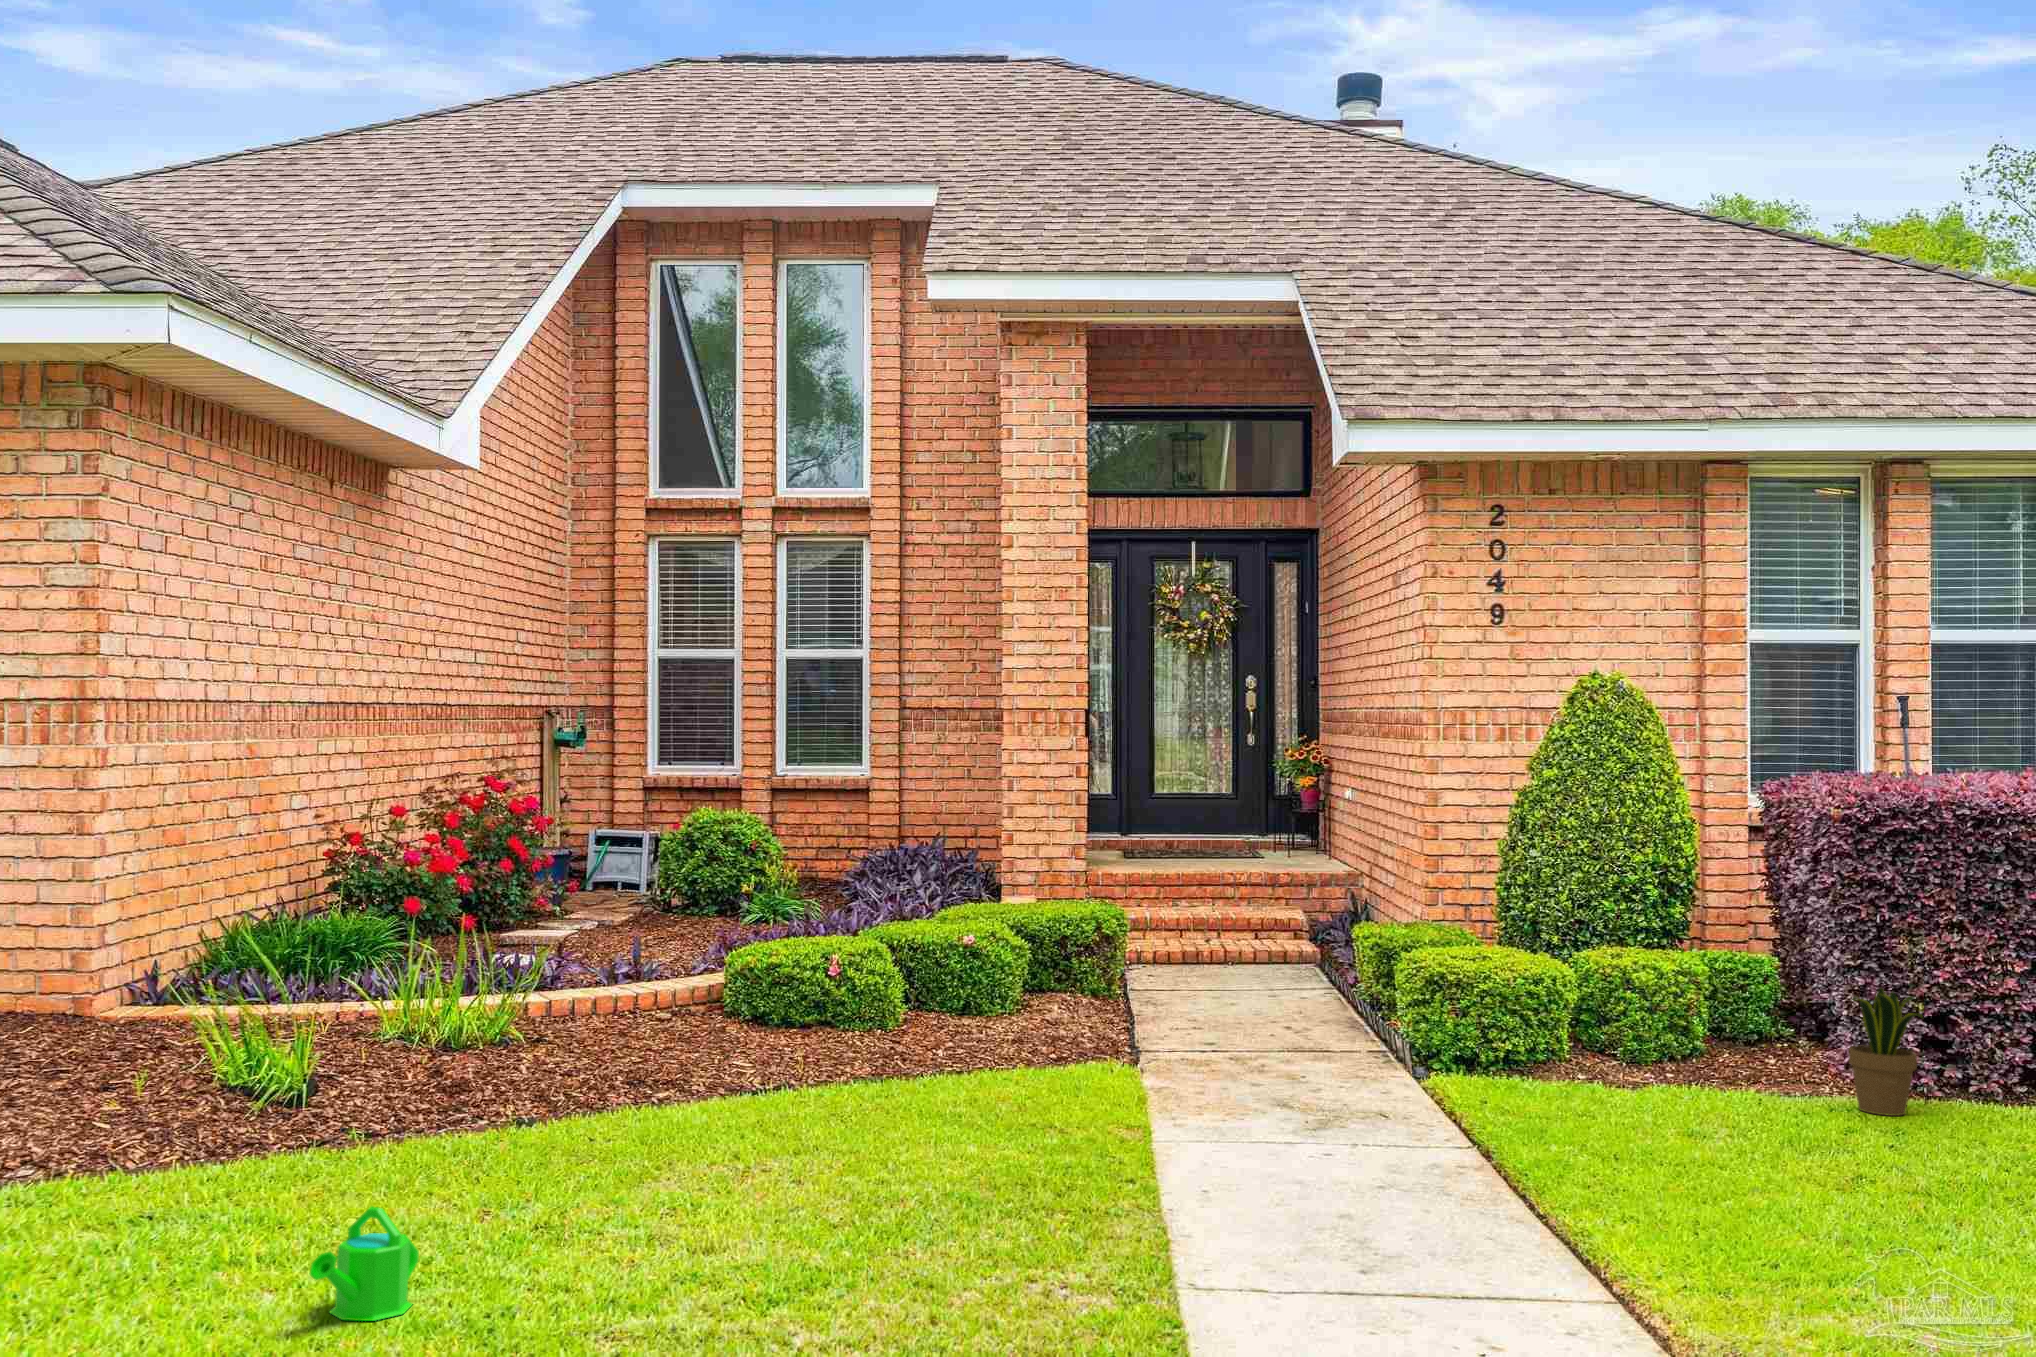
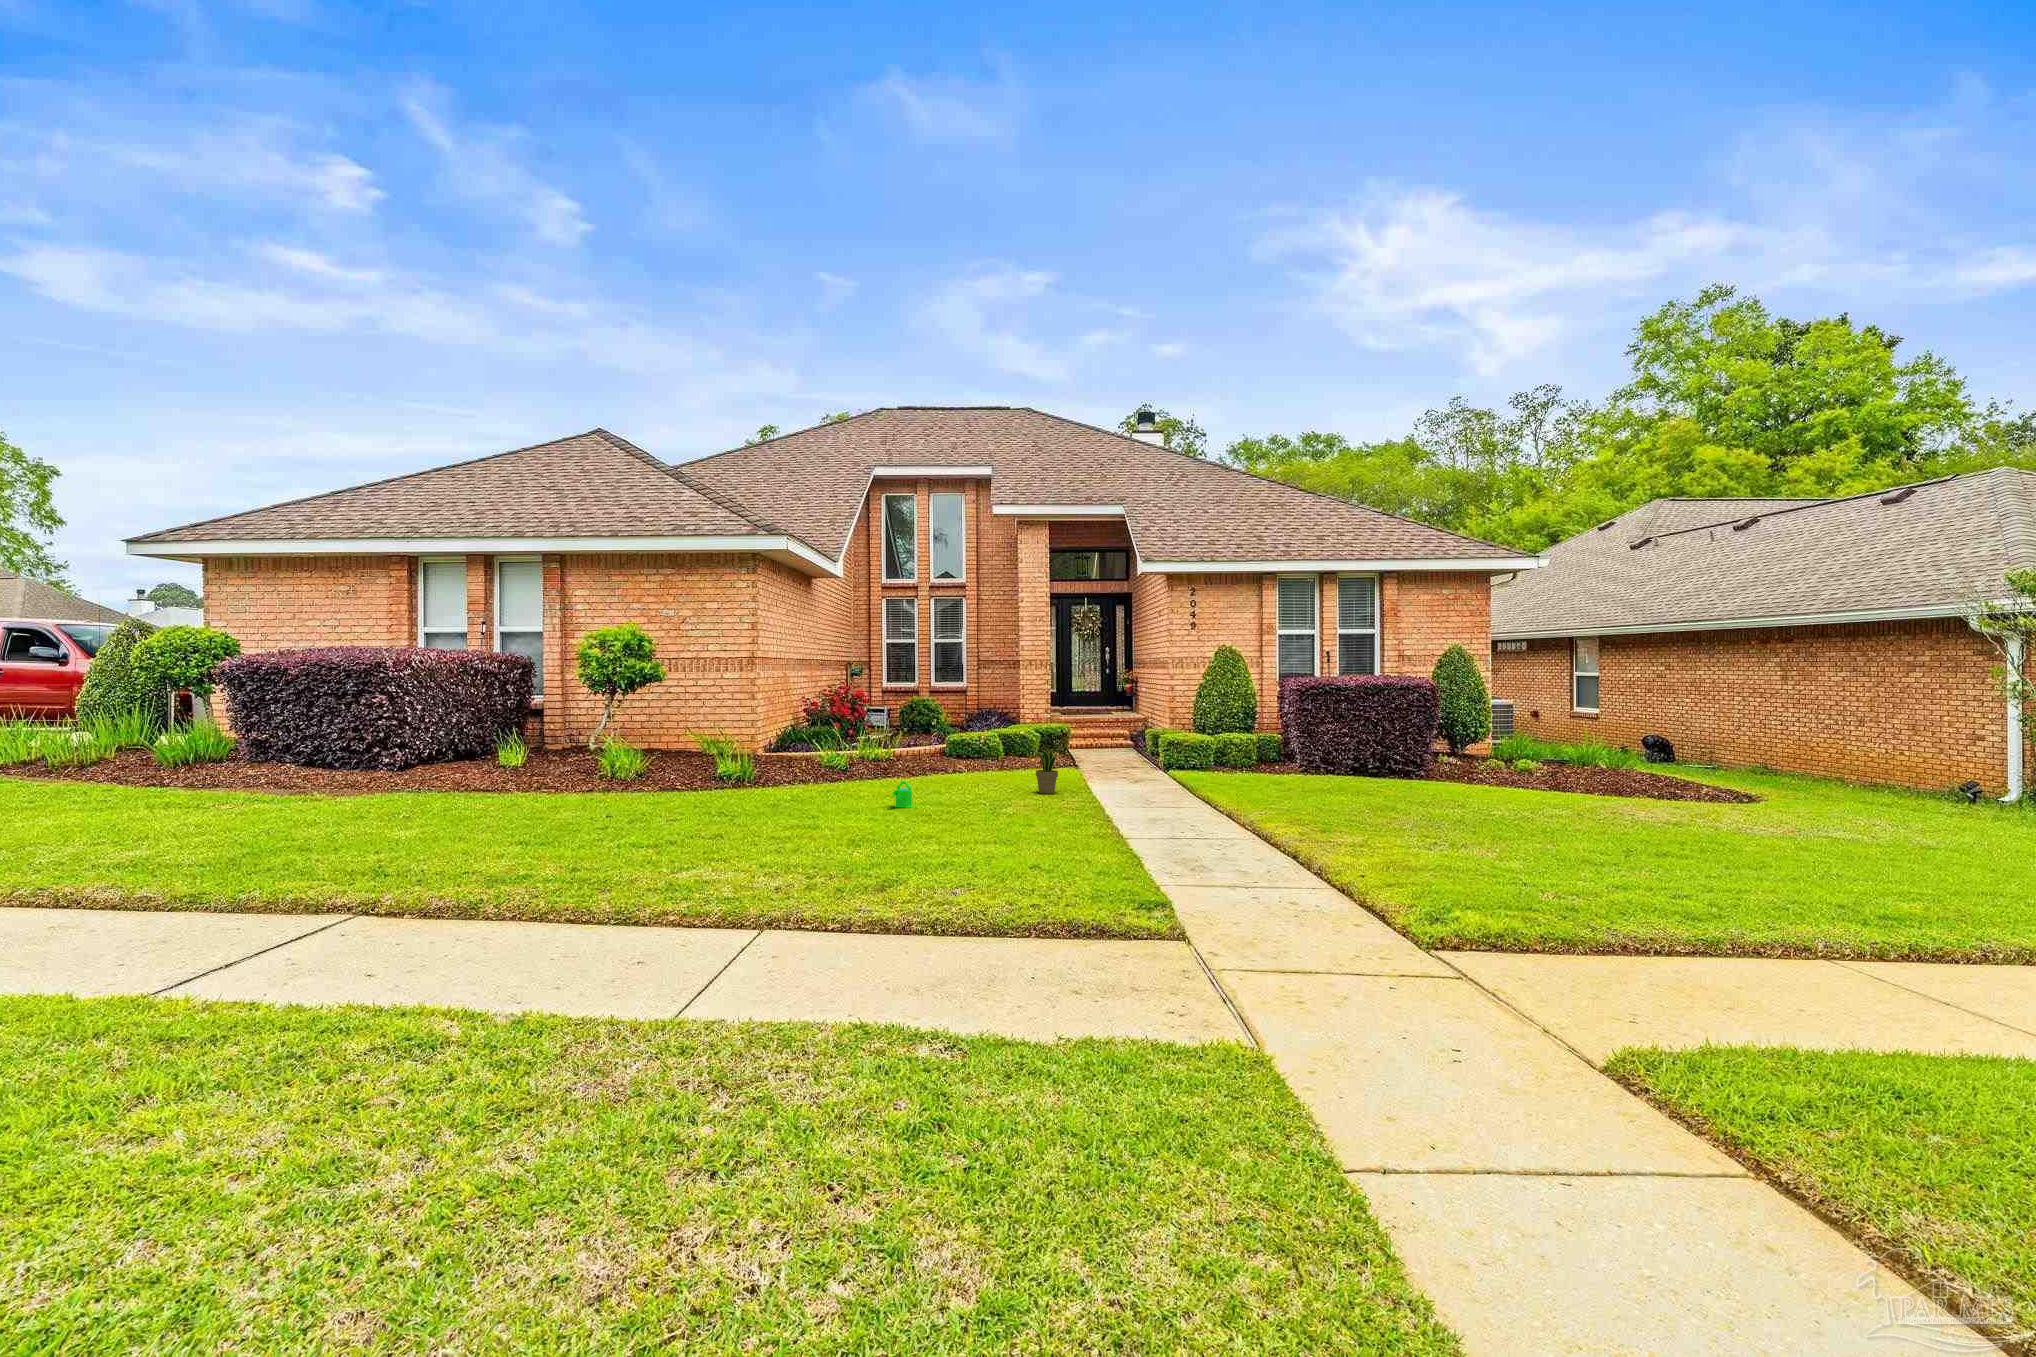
potted plant: present [1849,988,1922,1116] -> present [1034,749,1058,794]

